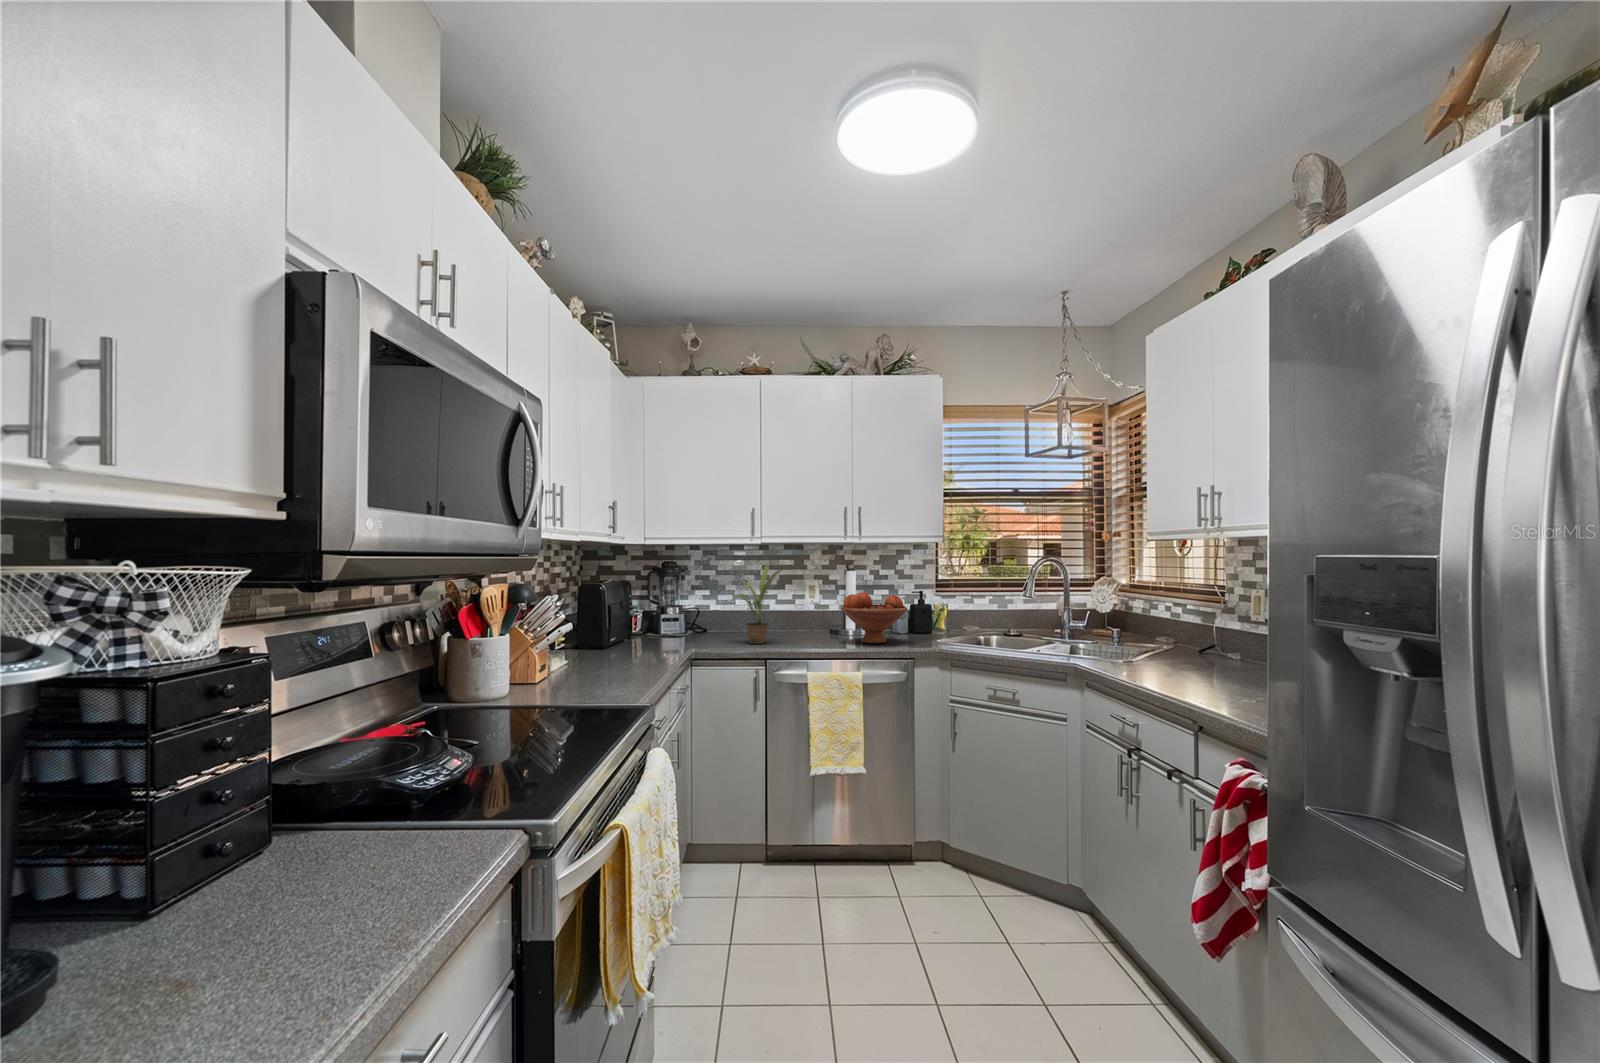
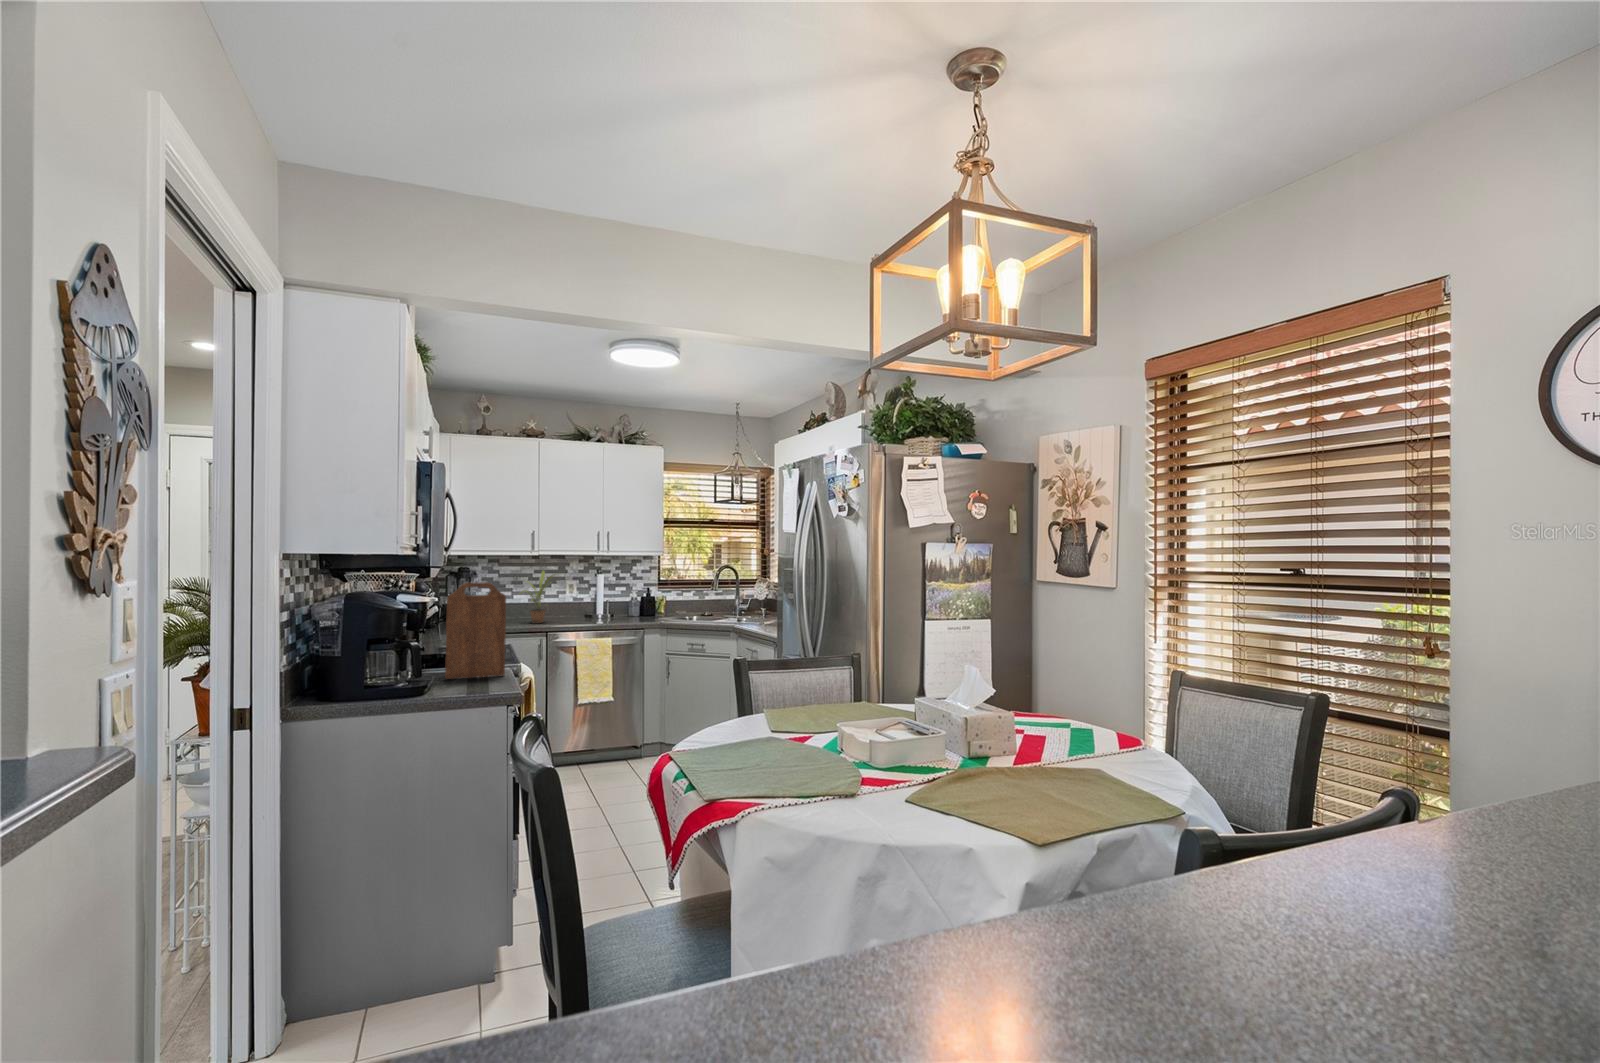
fruit bowl: present [841,592,908,644] -> none [596,588,640,621]
cutting board: none [189,600,403,939] -> present [445,583,506,679]

